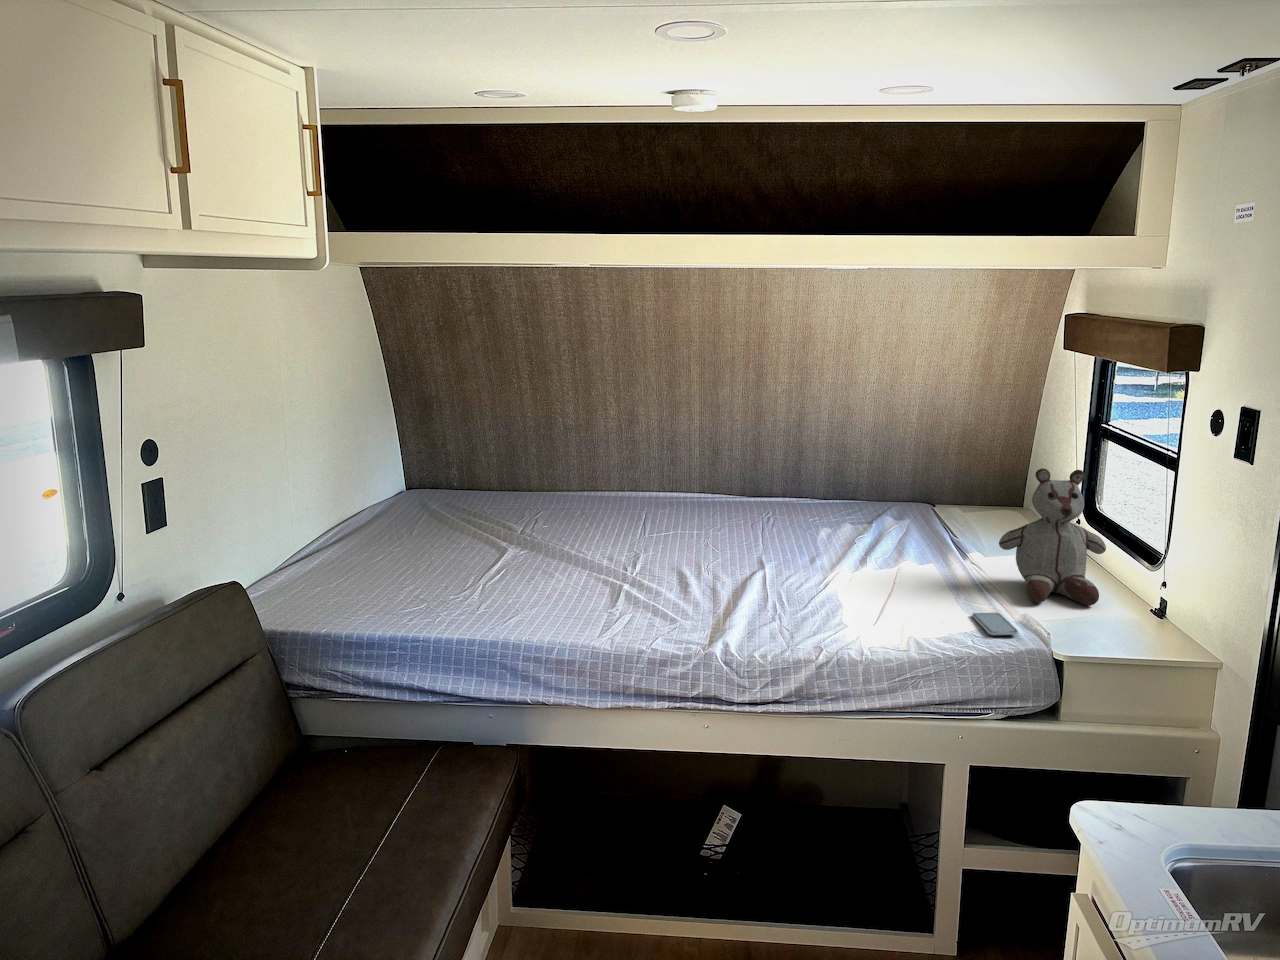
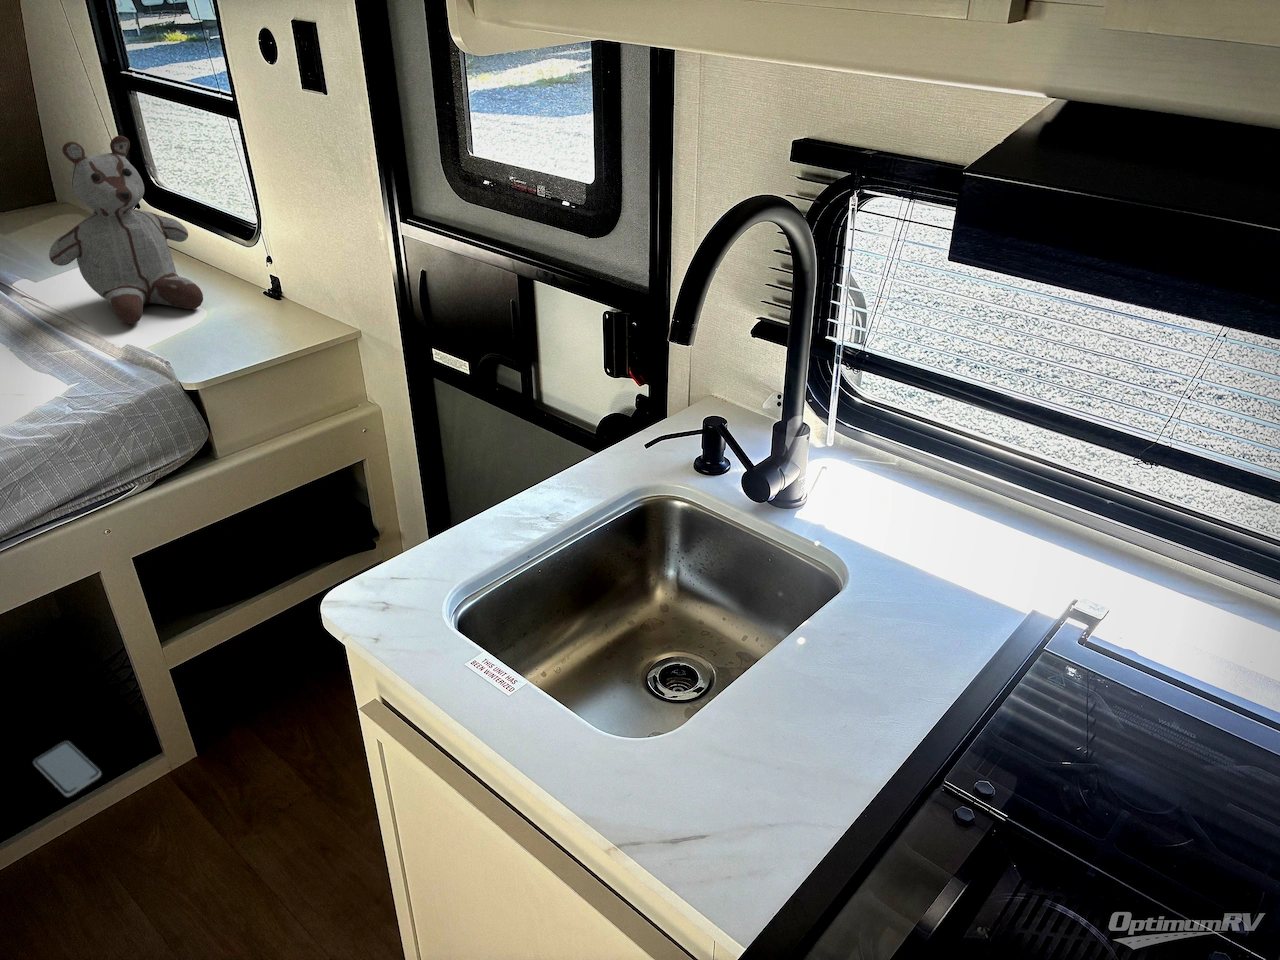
smartphone: present [972,613,1018,635] -> present [34,741,101,796]

